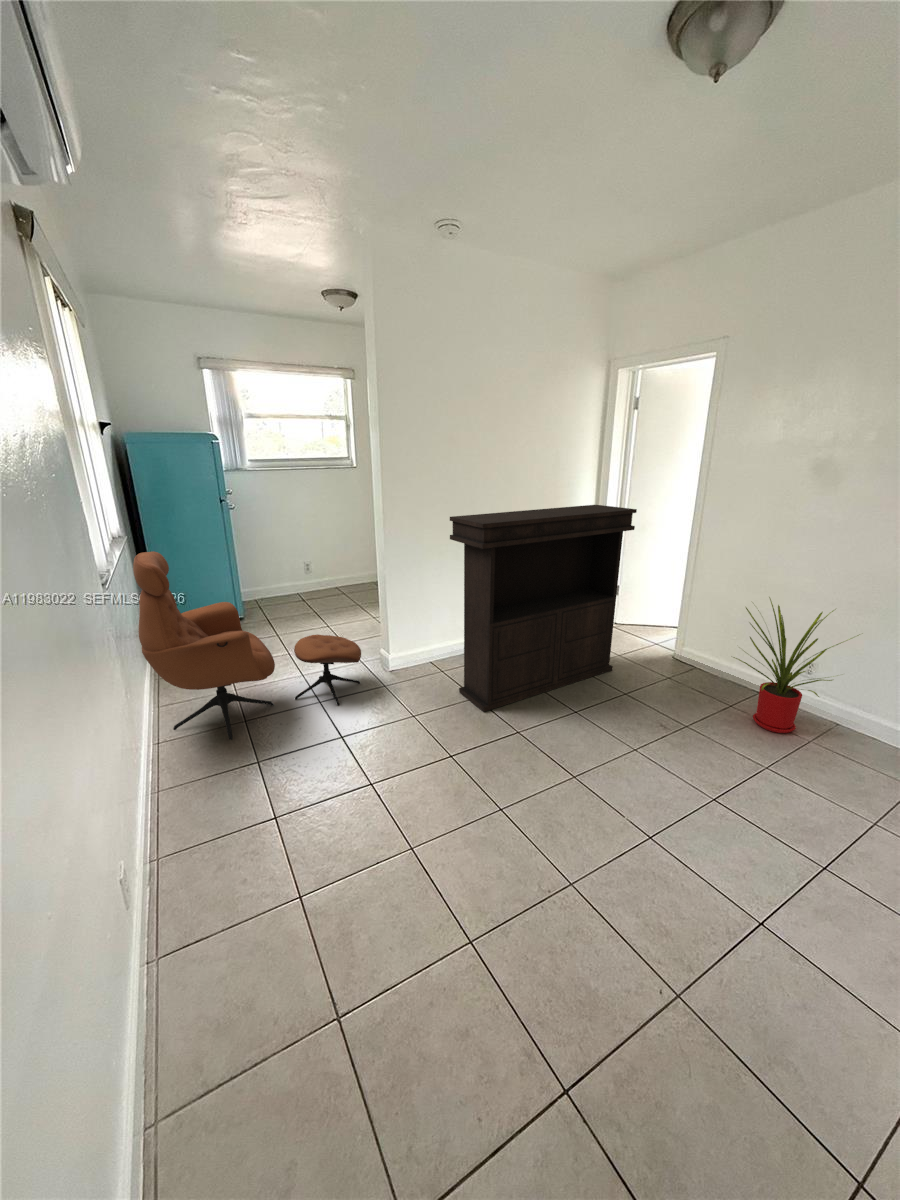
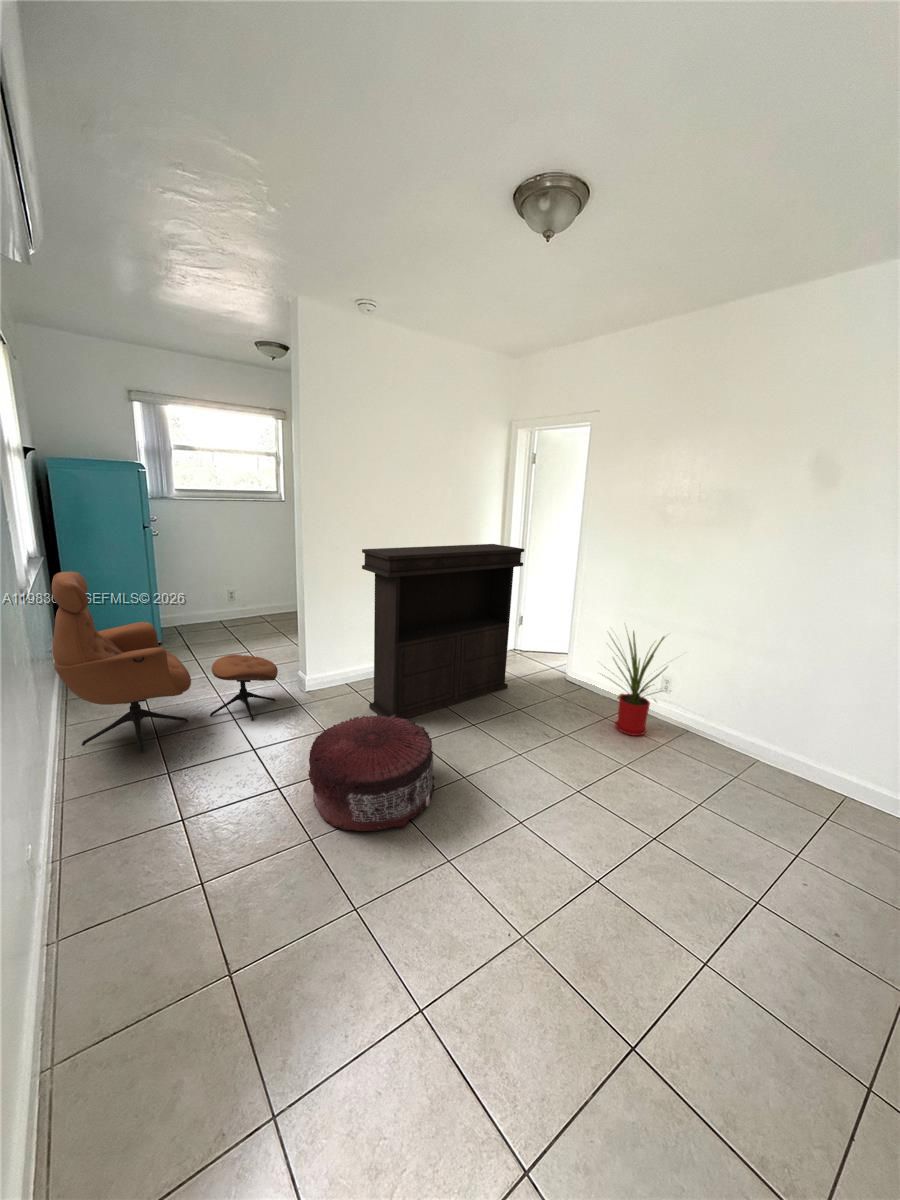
pouf: none [405,706,546,844] -> present [309,714,434,831]

